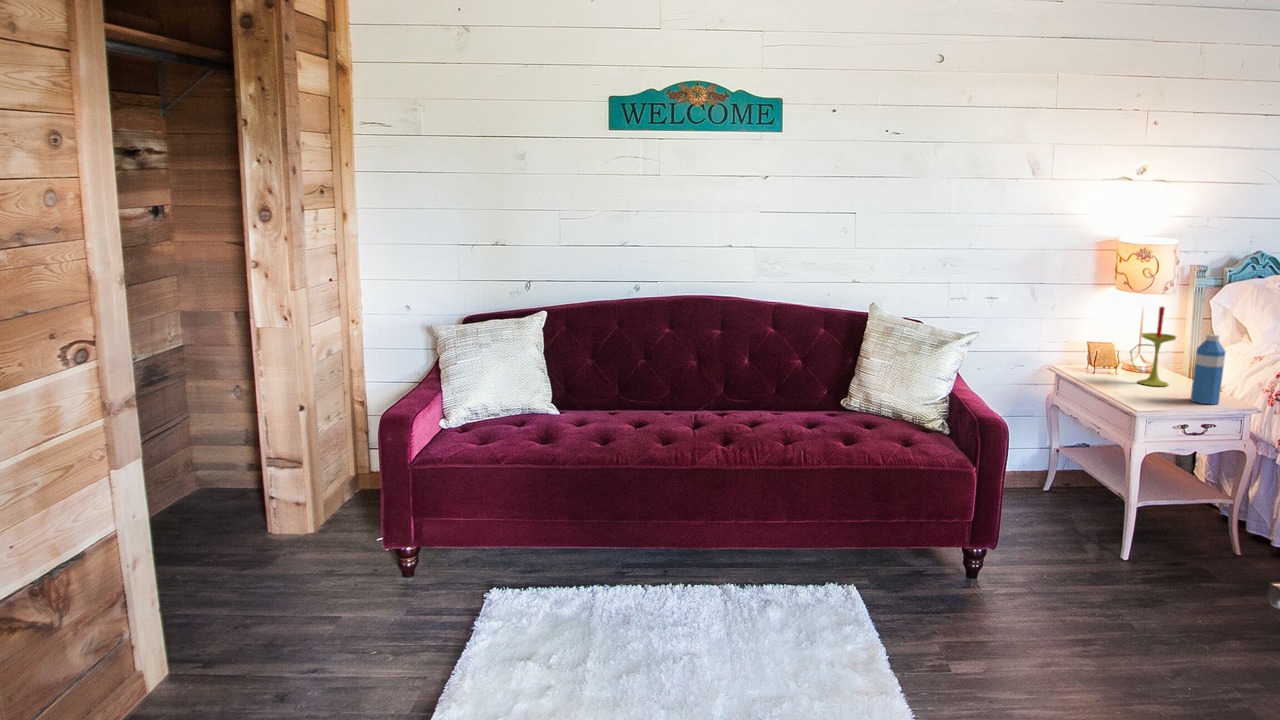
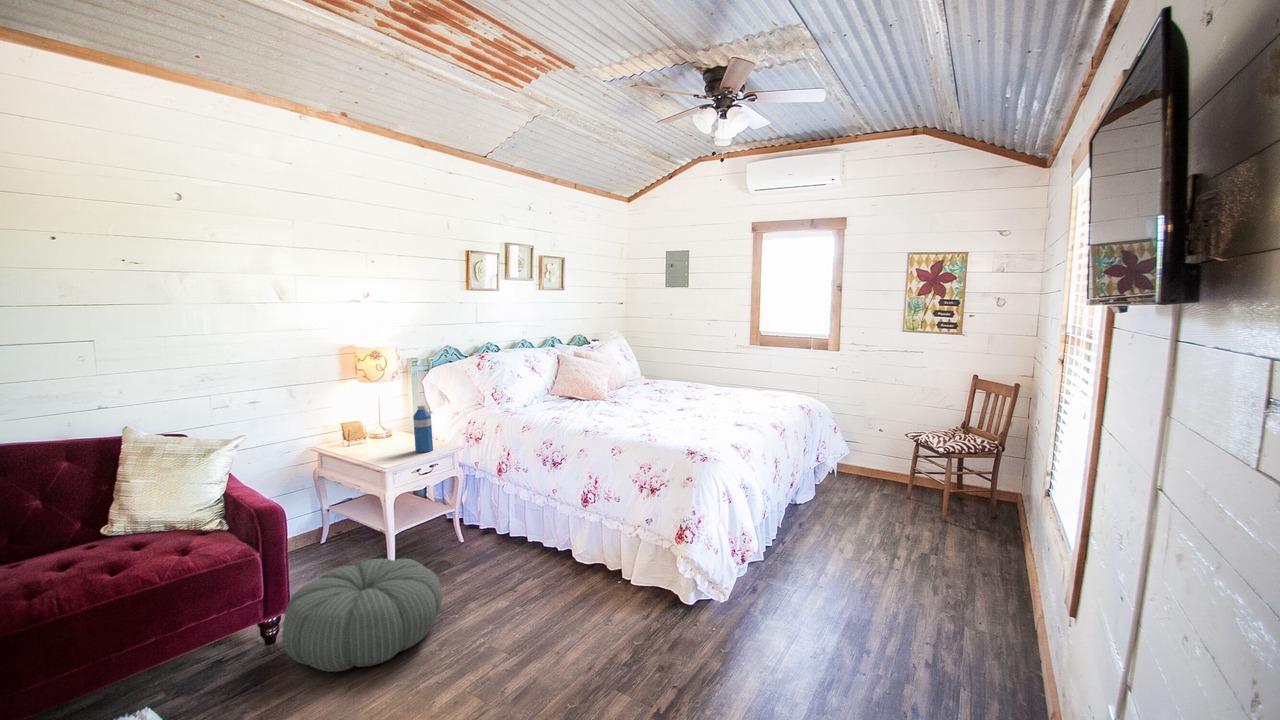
candle: present [1130,307,1176,386] -> none [371,390,400,447]
pouf: none [986,517,1191,645] -> present [282,559,442,672]

